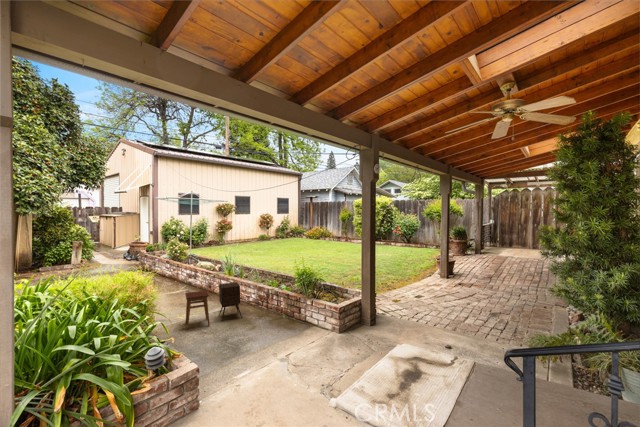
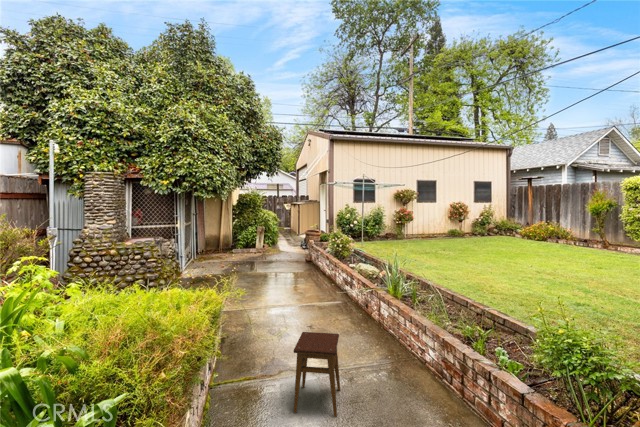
side table: present [219,282,242,321] -> none [363,324,408,415]

